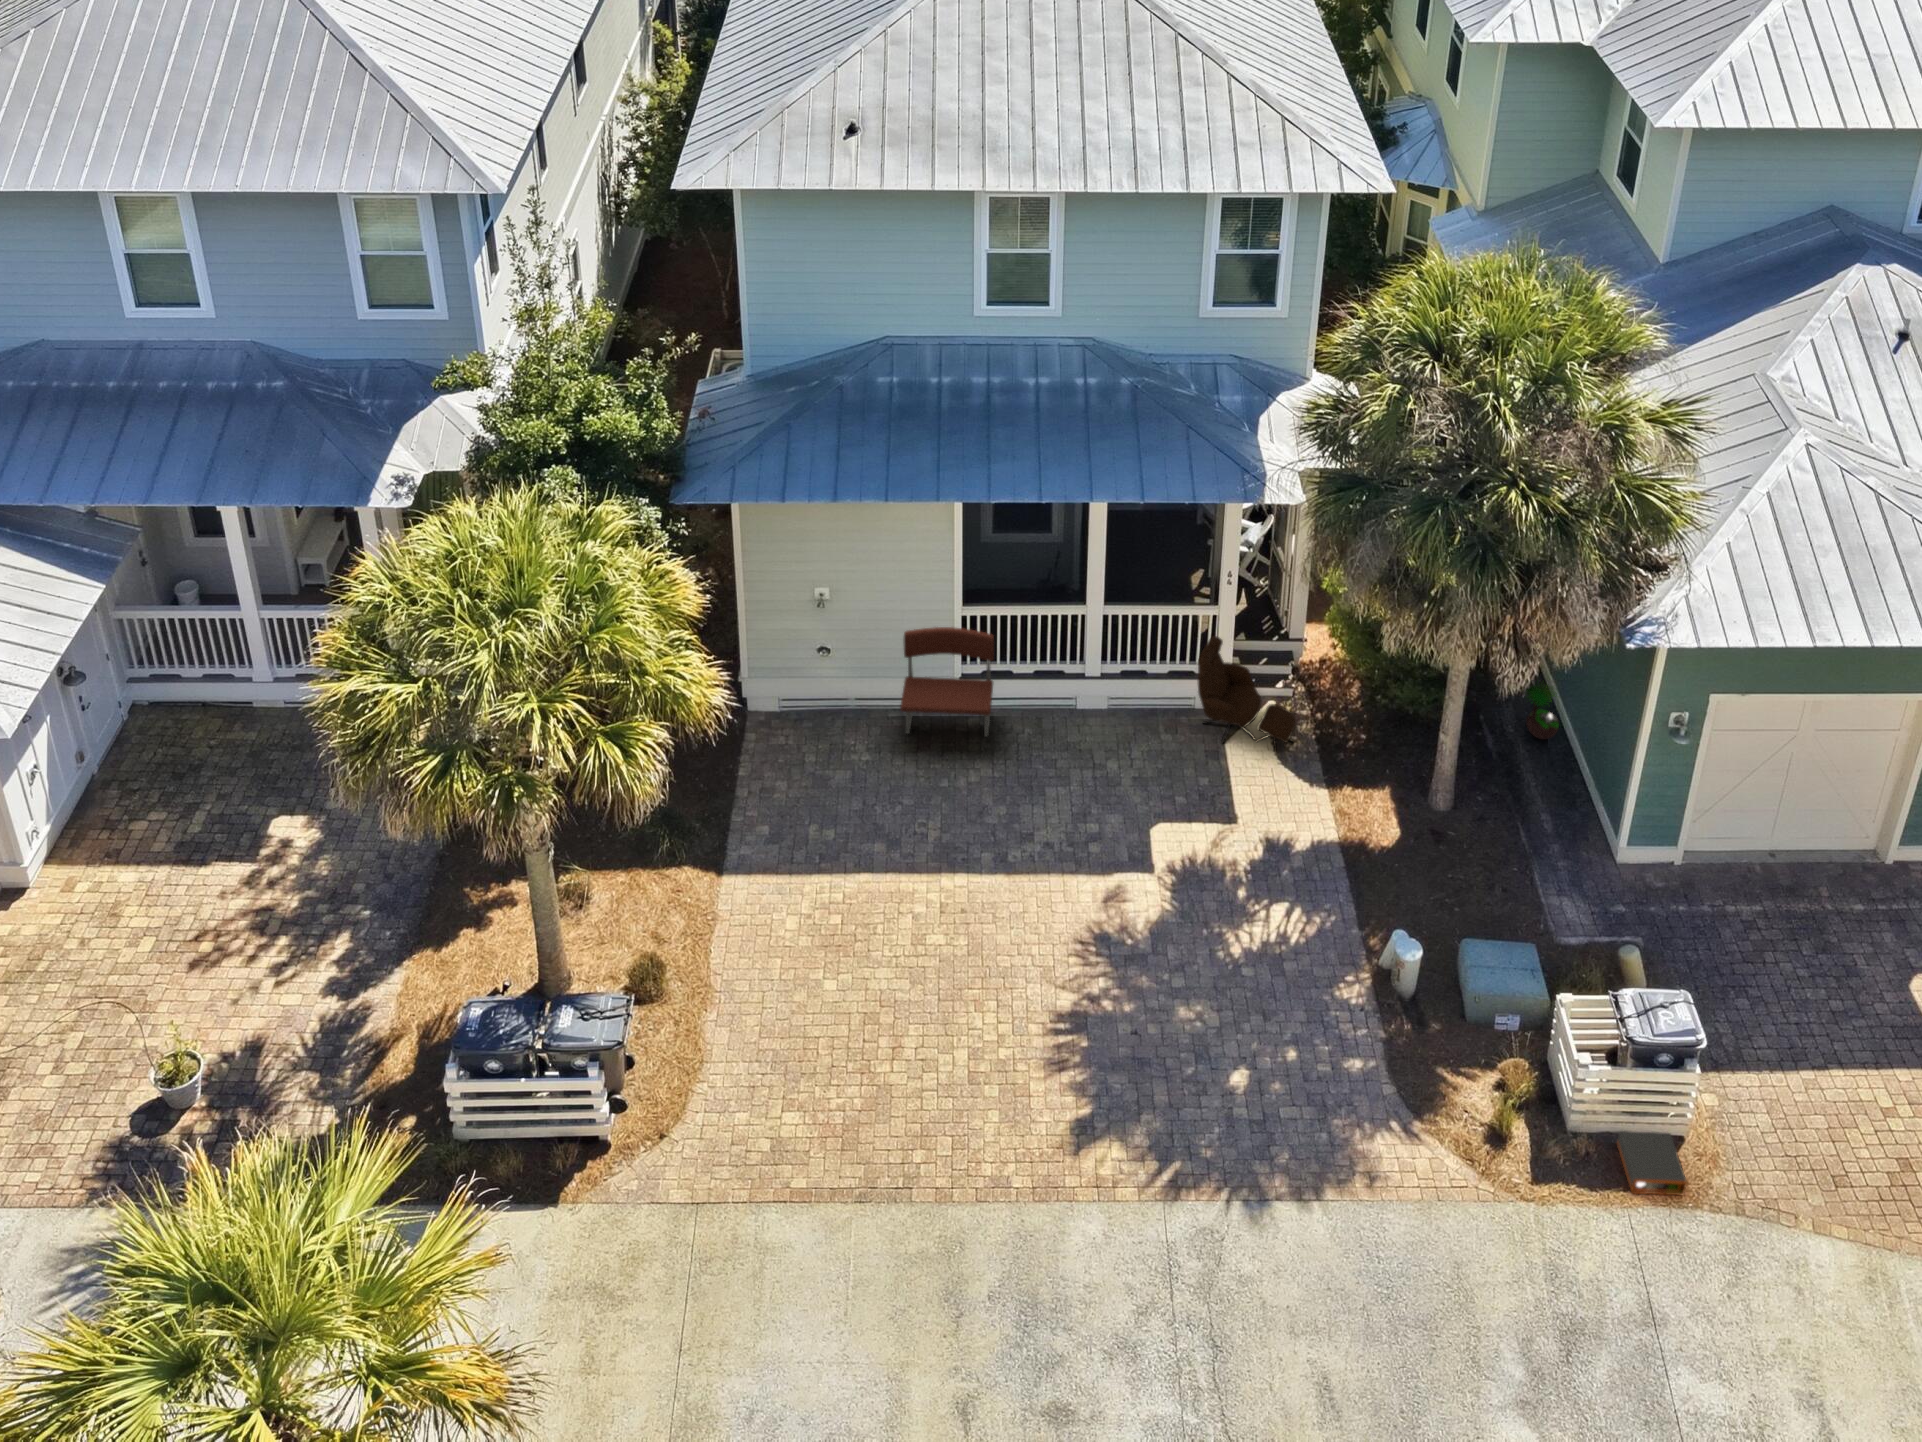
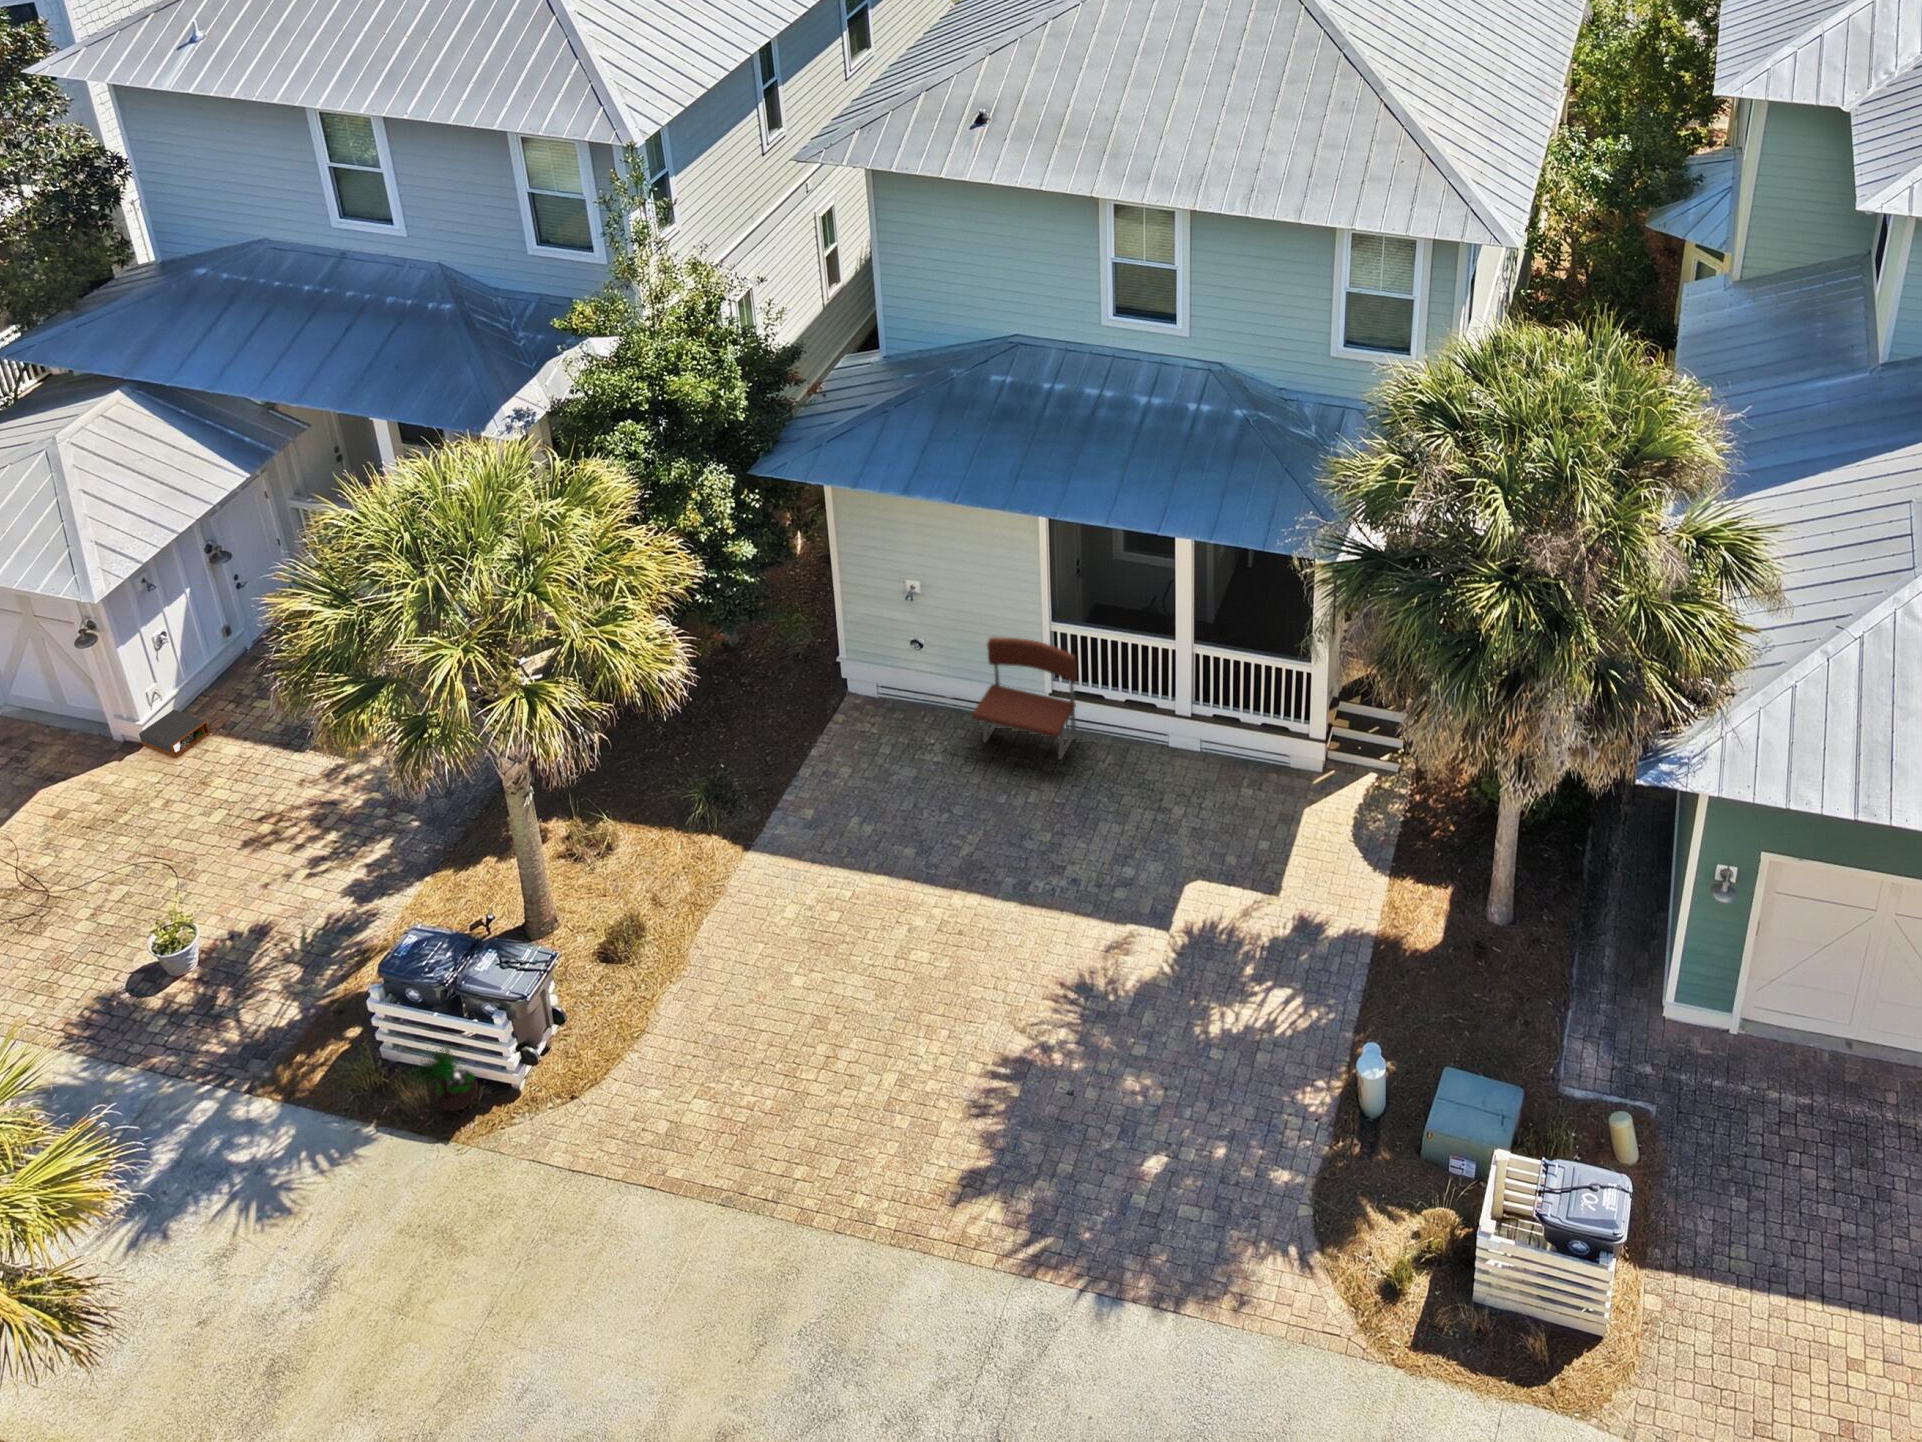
lounge chair: present [1198,636,1297,750] -> none [1275,695,1381,829]
potted tree: present [1523,681,1559,739] -> present [410,1046,477,1111]
storage box: present [1617,1131,1687,1195] -> present [139,710,210,758]

